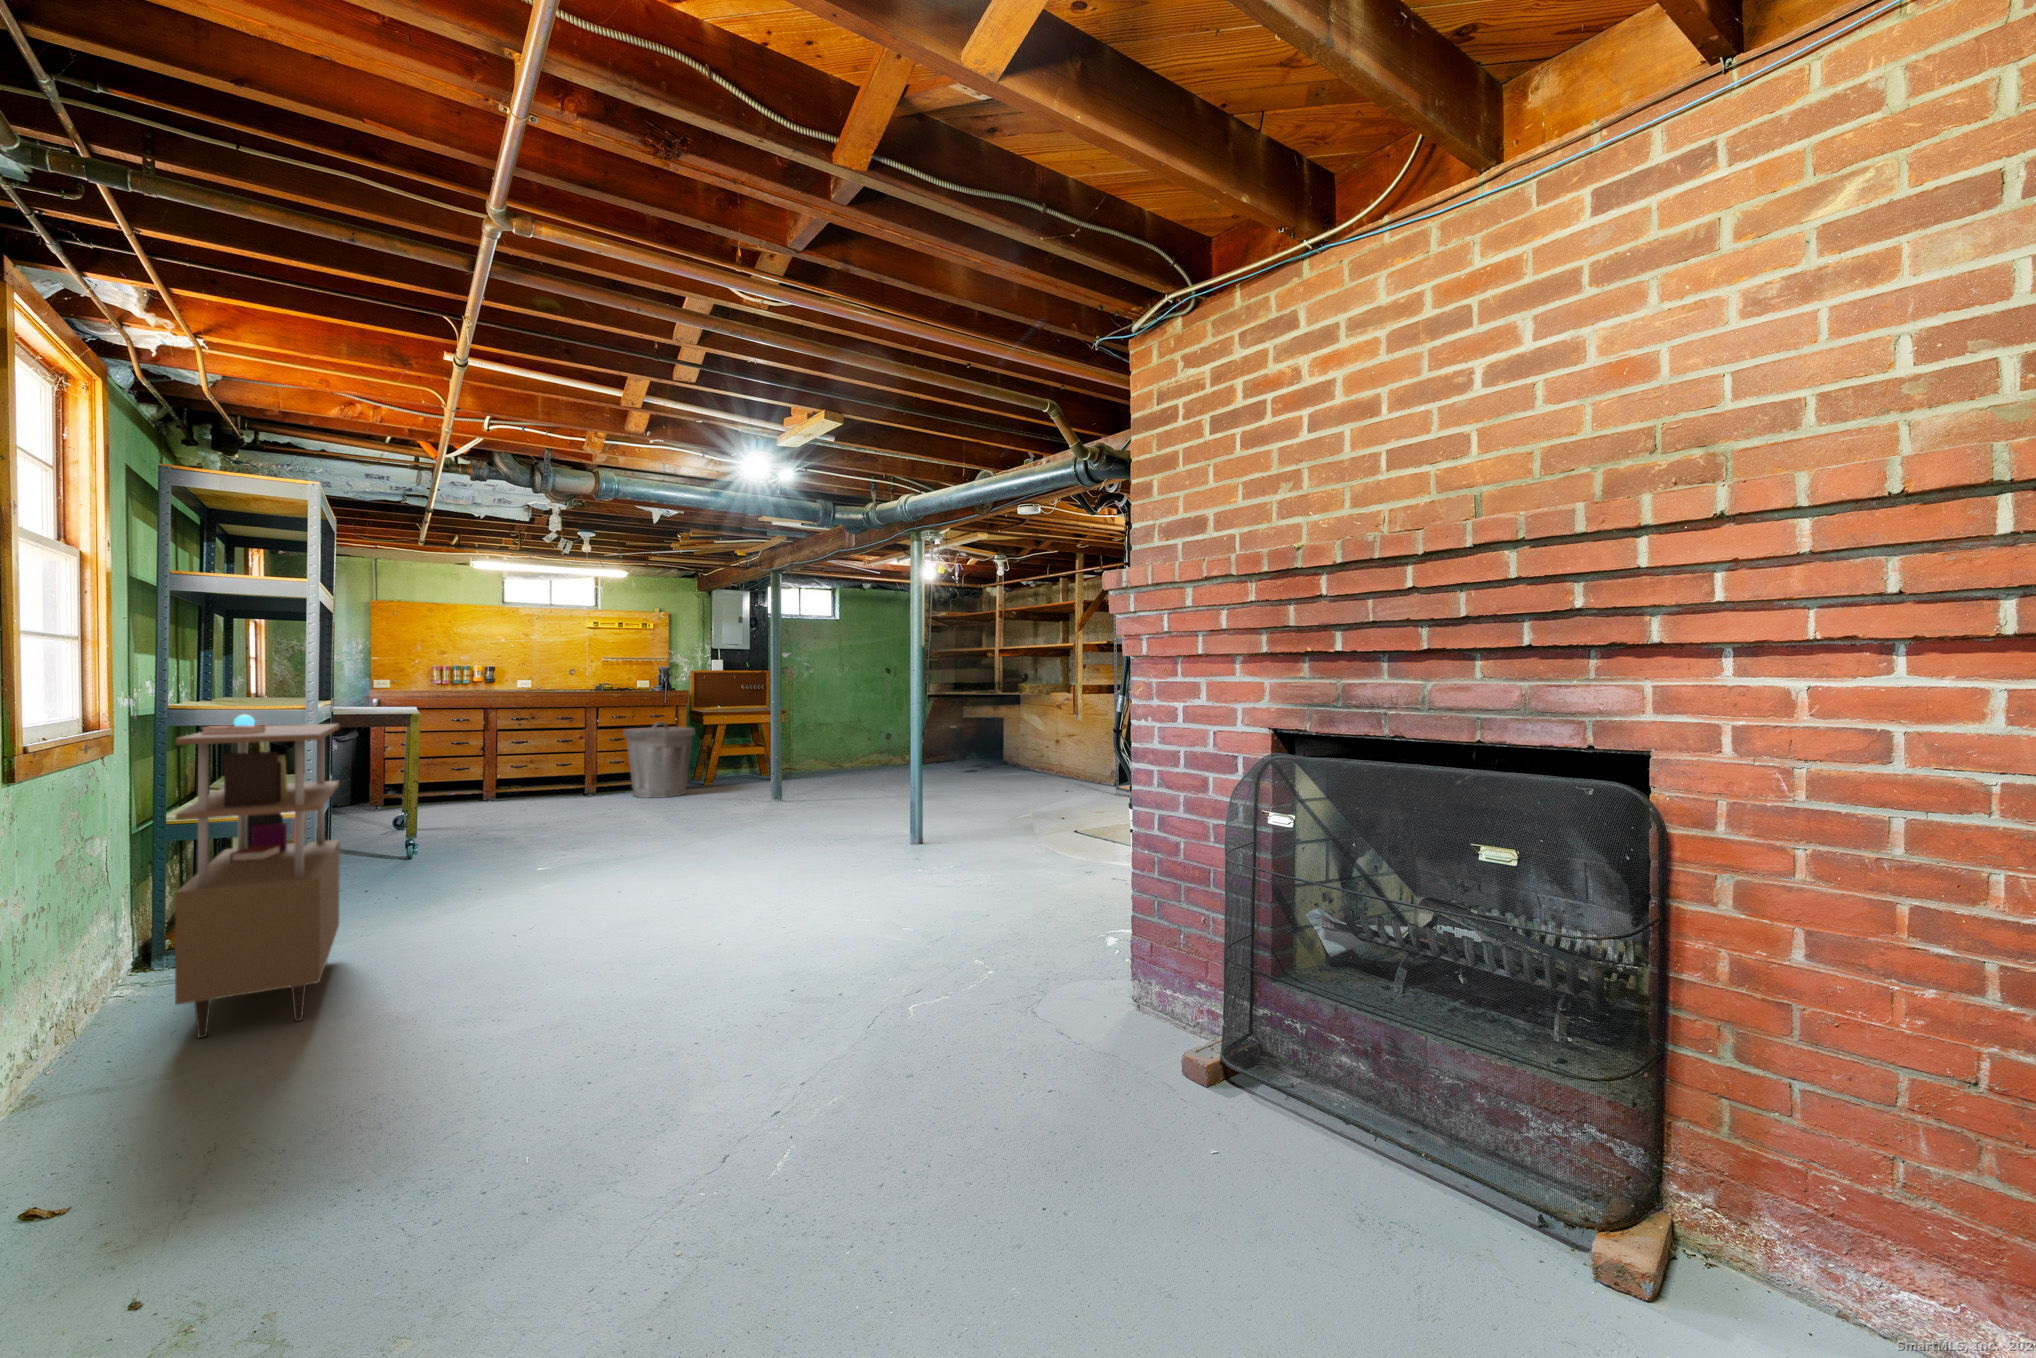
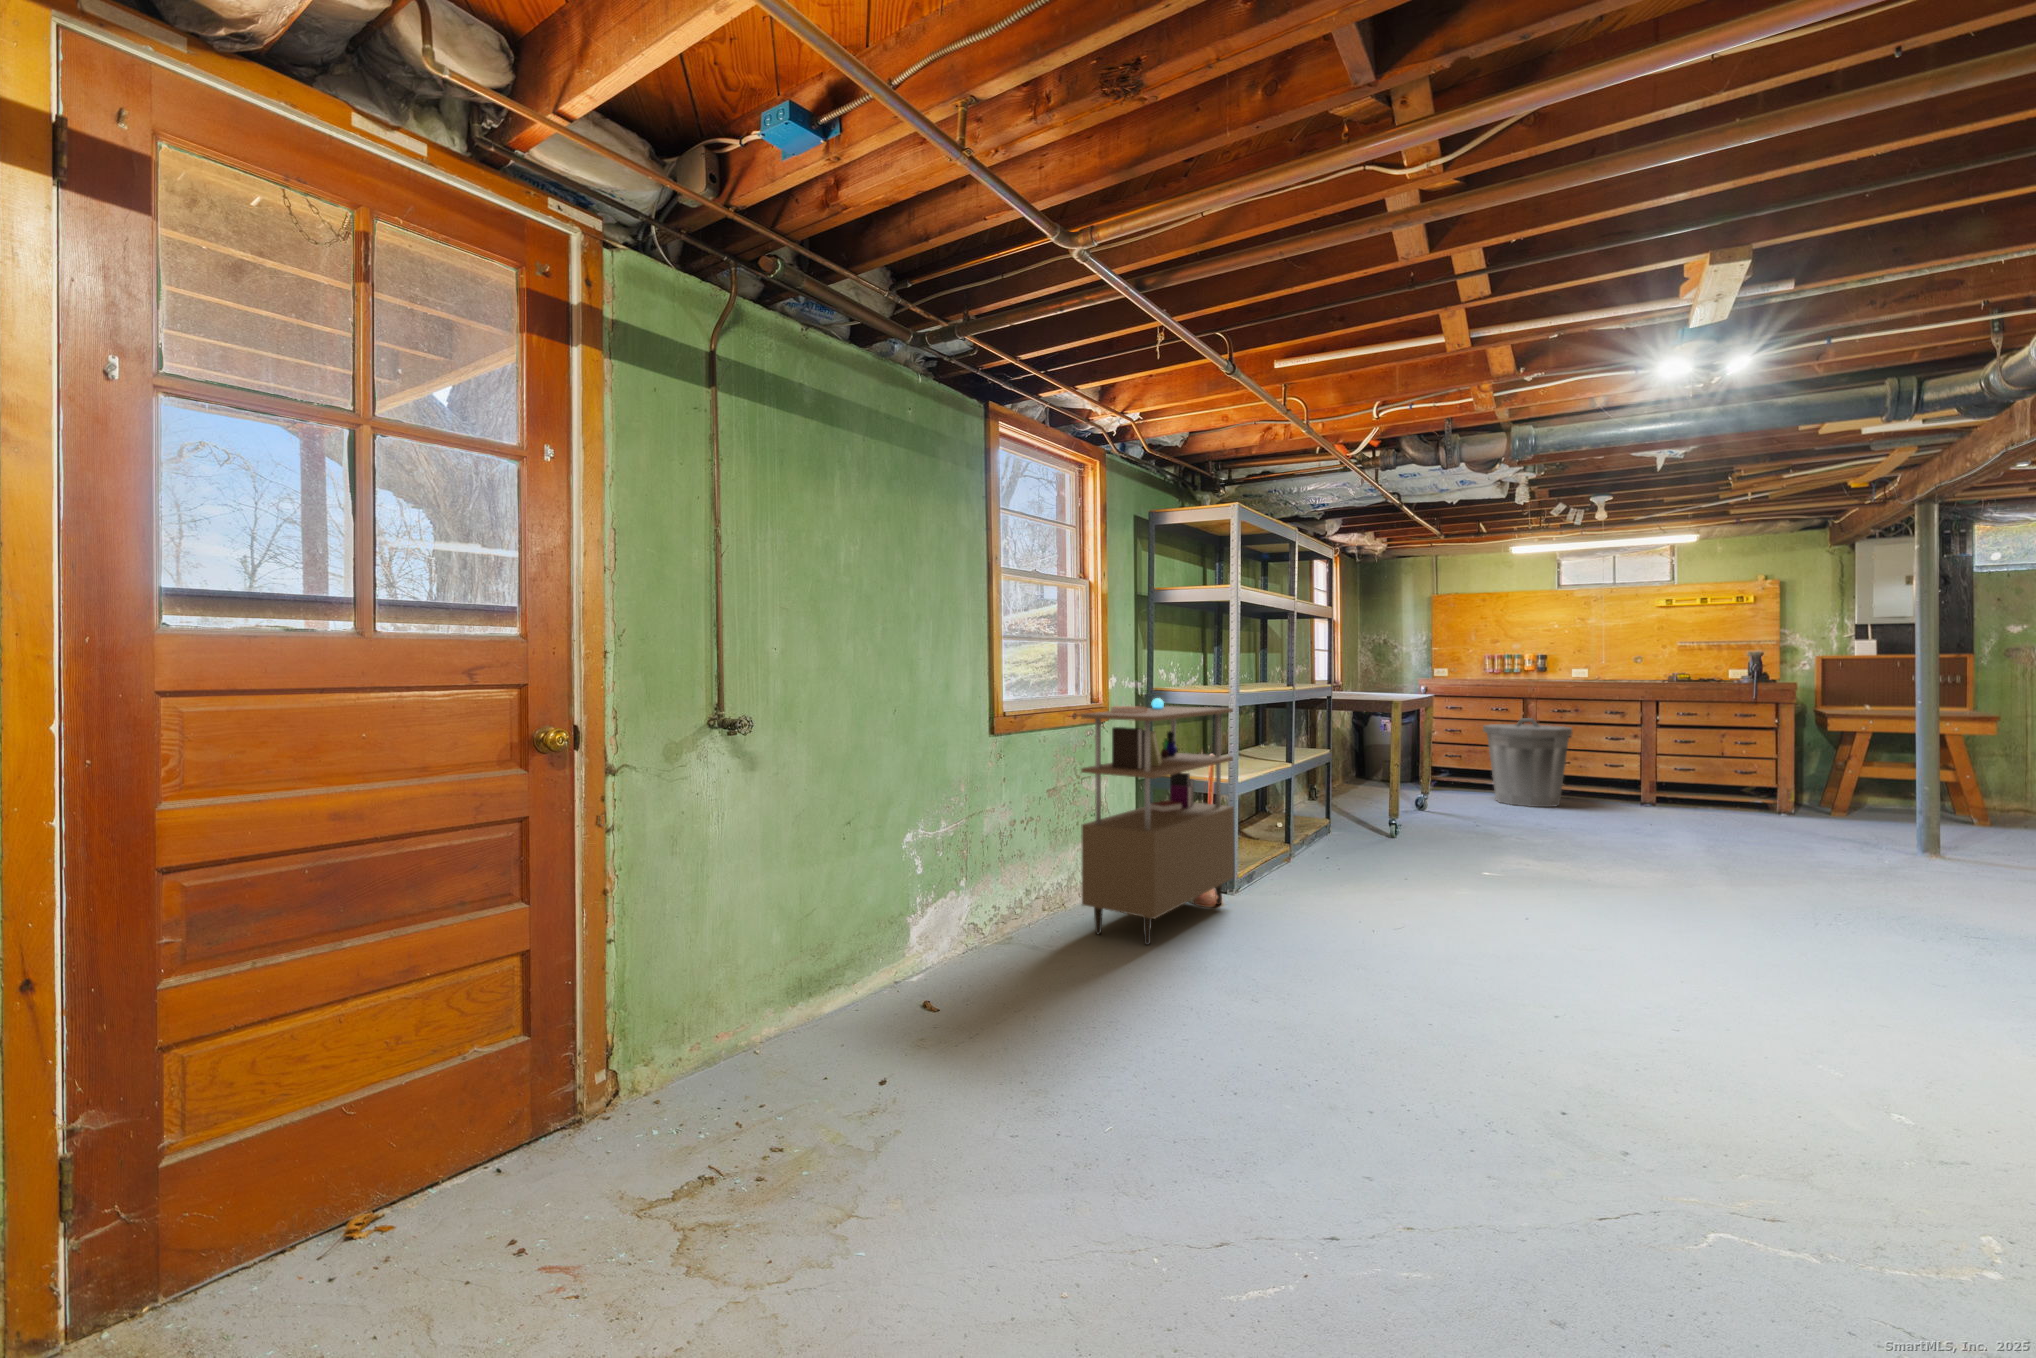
trash can: present [623,722,695,798] -> present [1483,718,1572,807]

